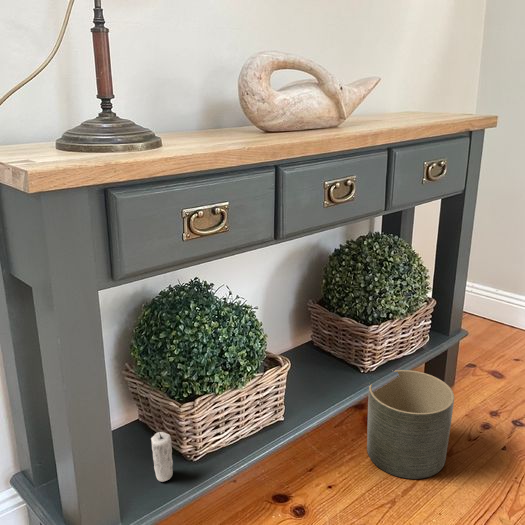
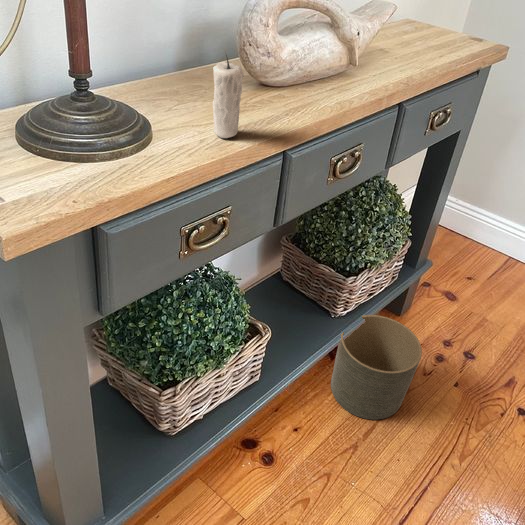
candle: present [151,432,173,482] -> present [213,55,244,138]

